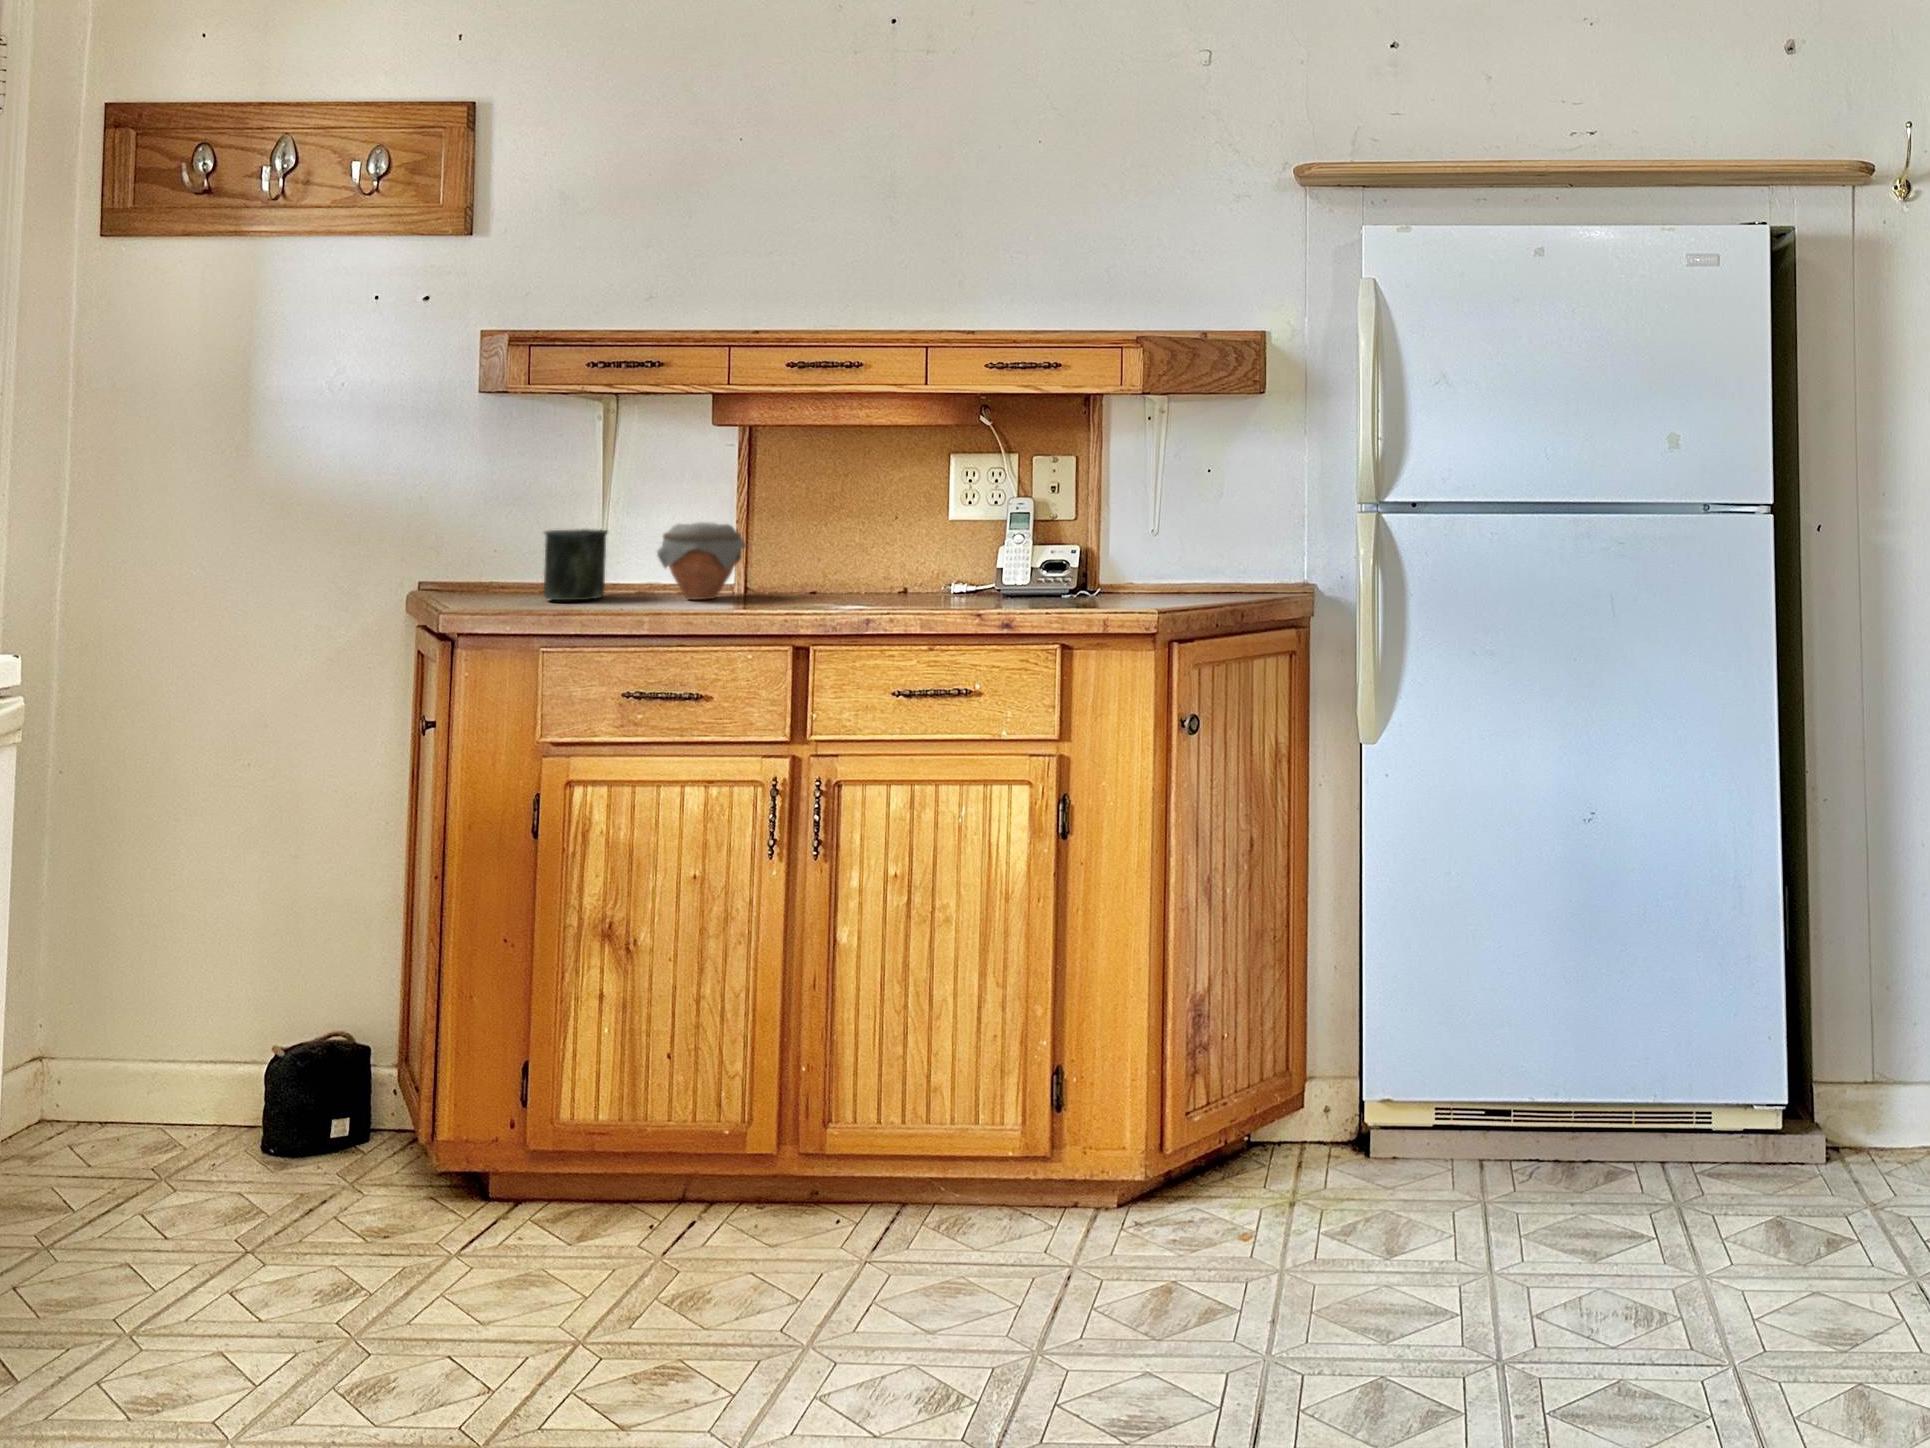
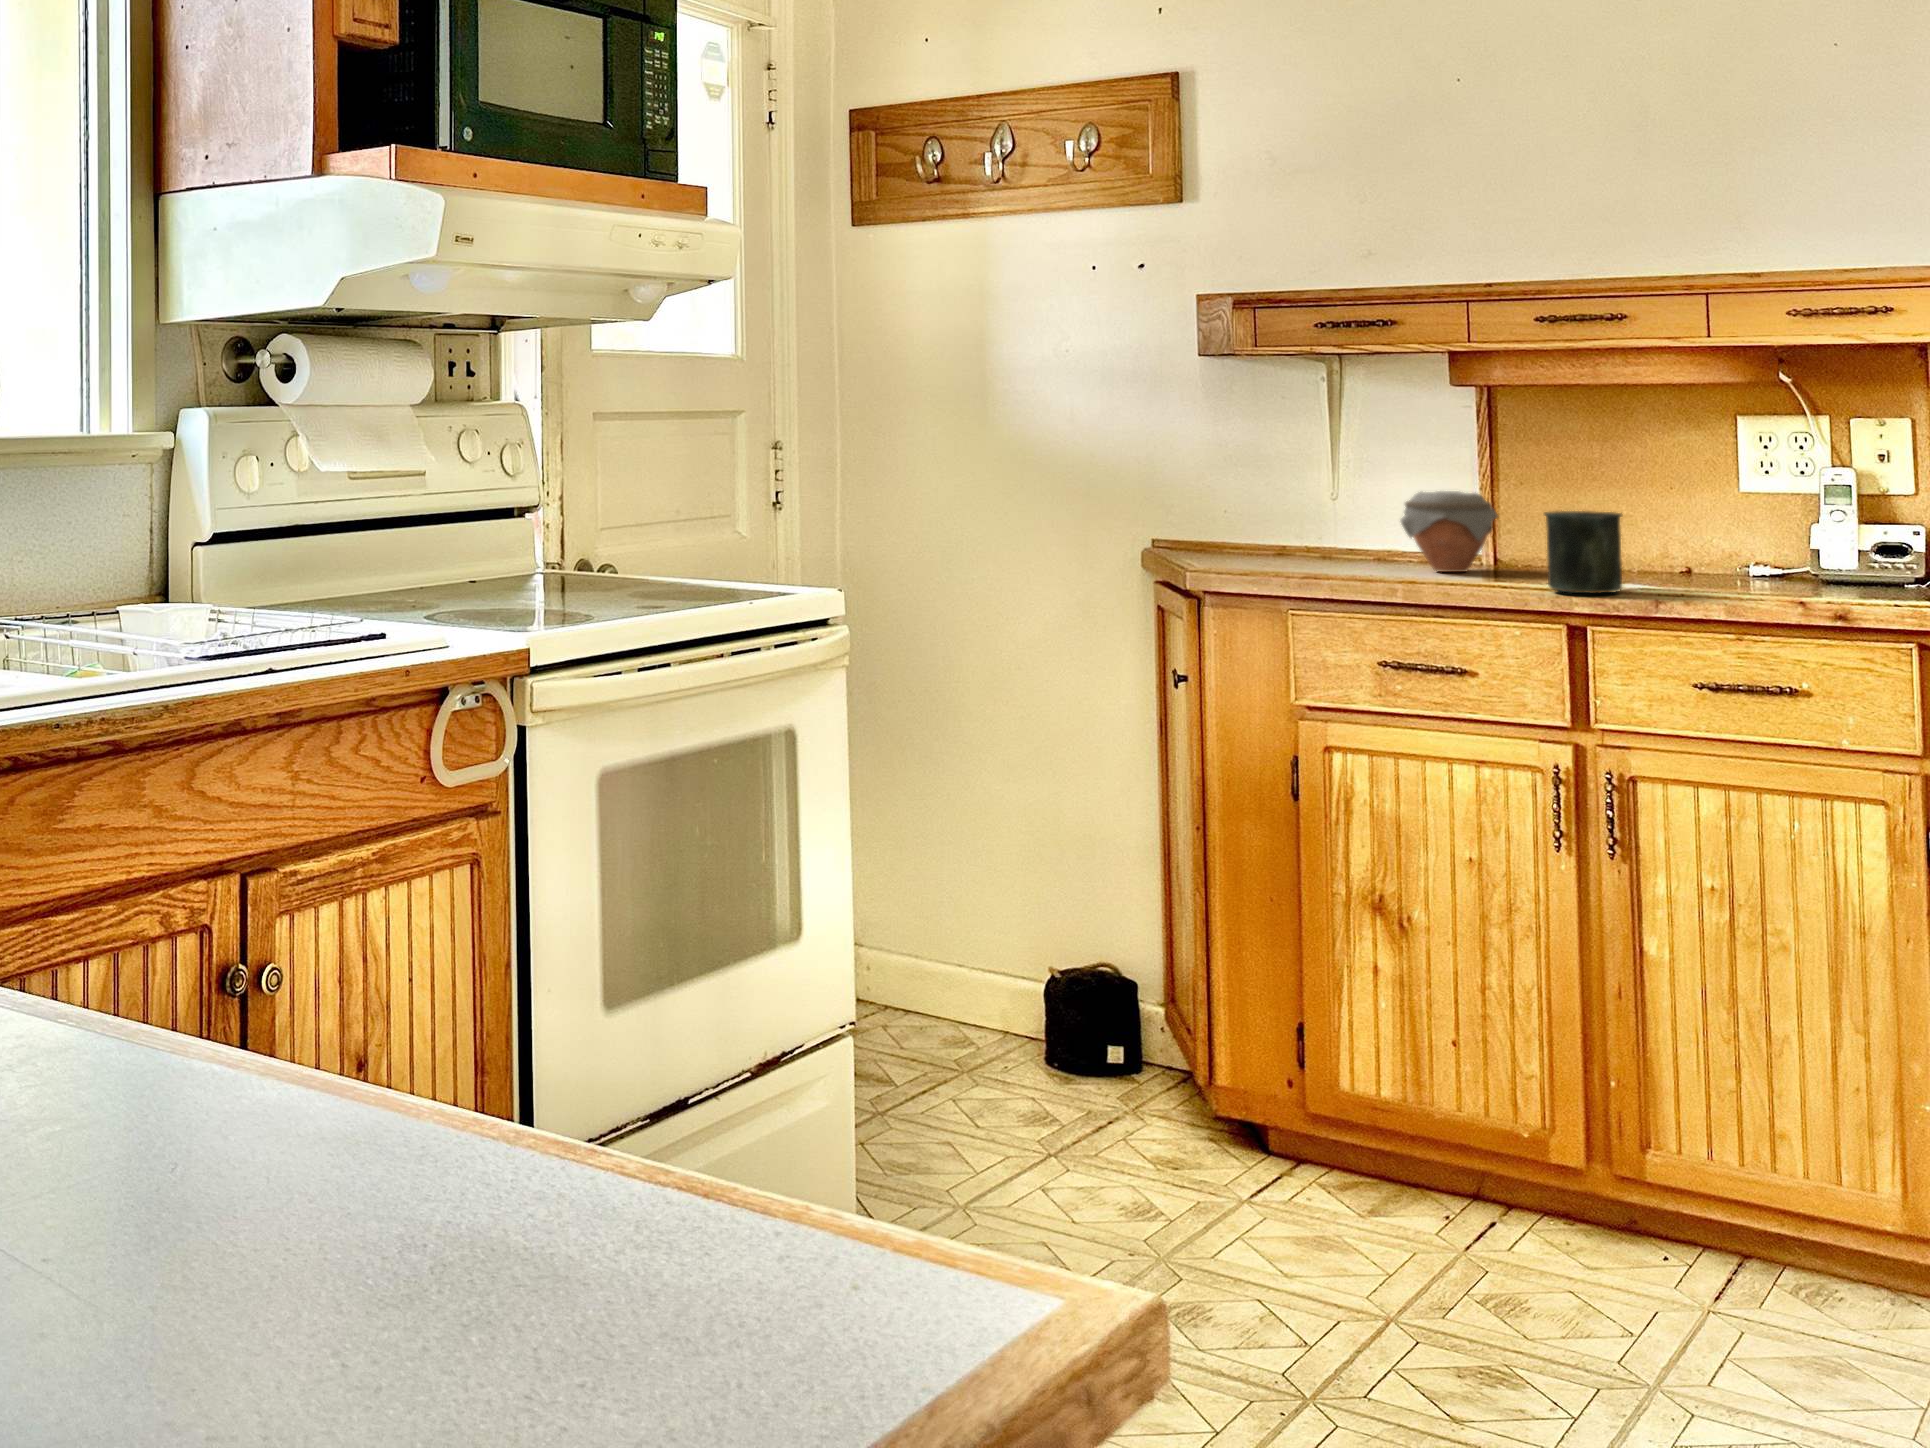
mug: present [544,529,608,600] -> present [1544,511,1622,593]

